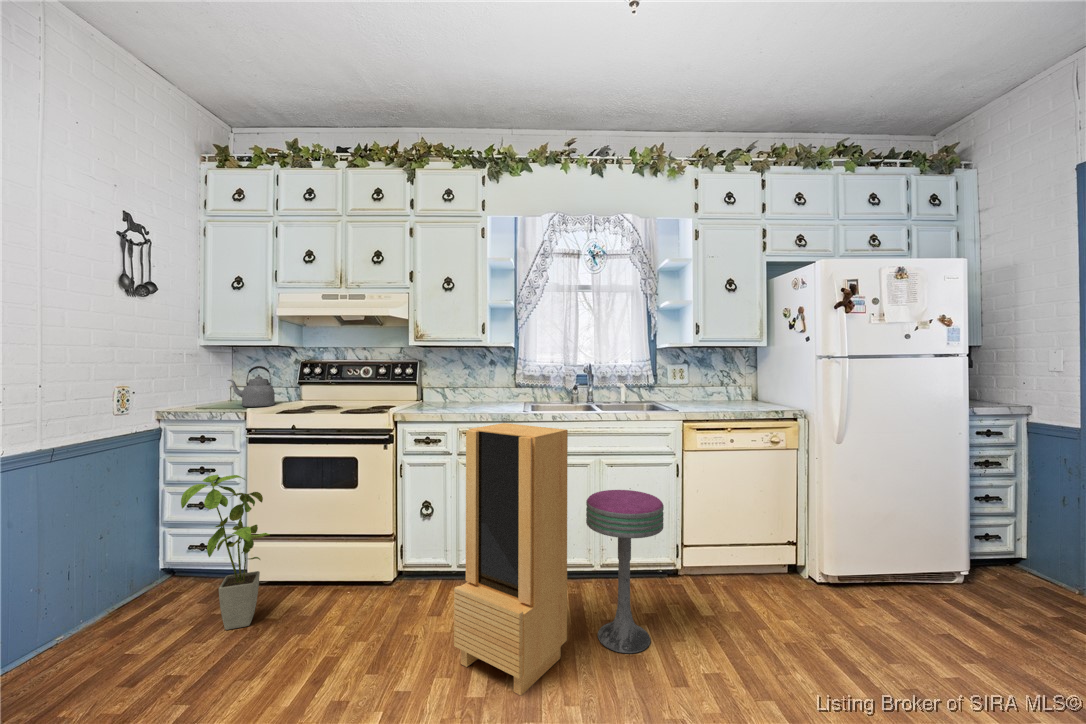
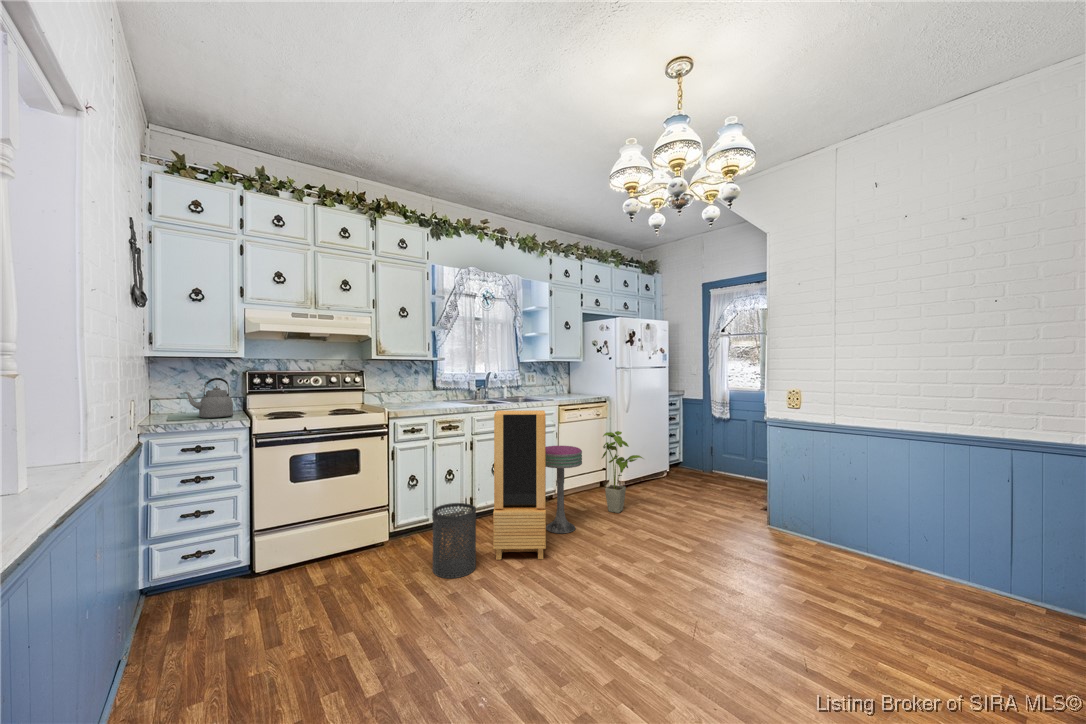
house plant: present [181,475,270,630] -> present [602,431,642,513]
trash can: none [363,555,432,677] -> present [432,503,476,578]

